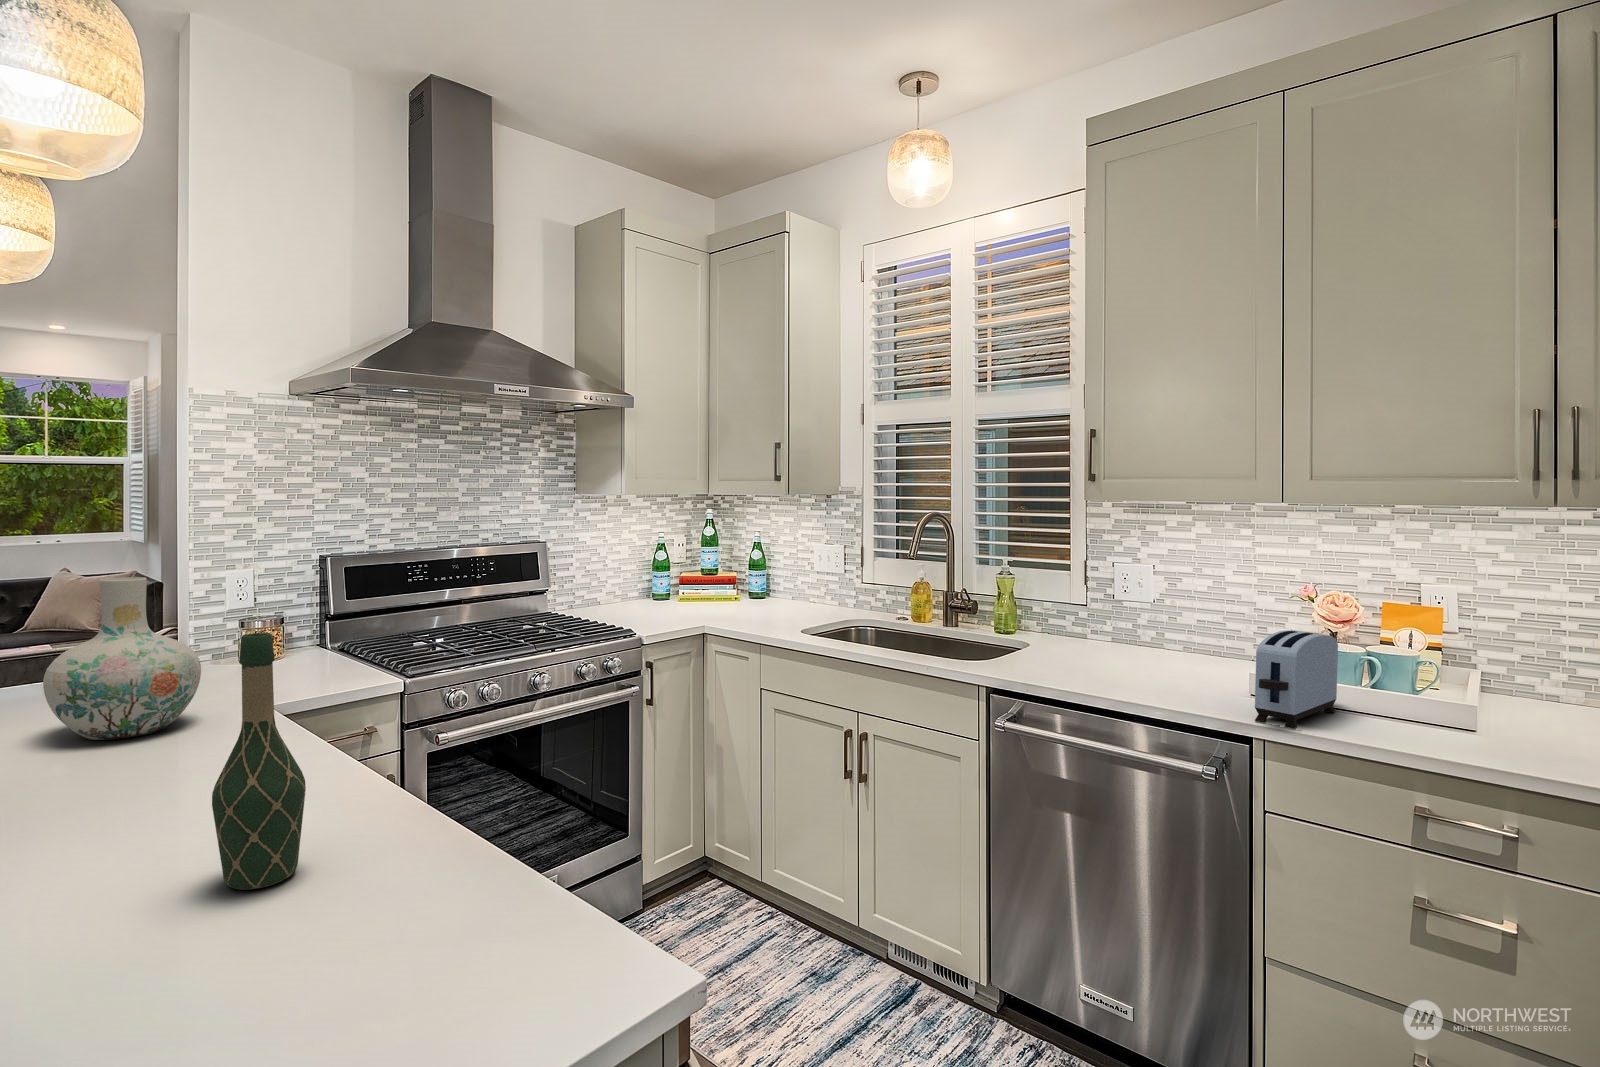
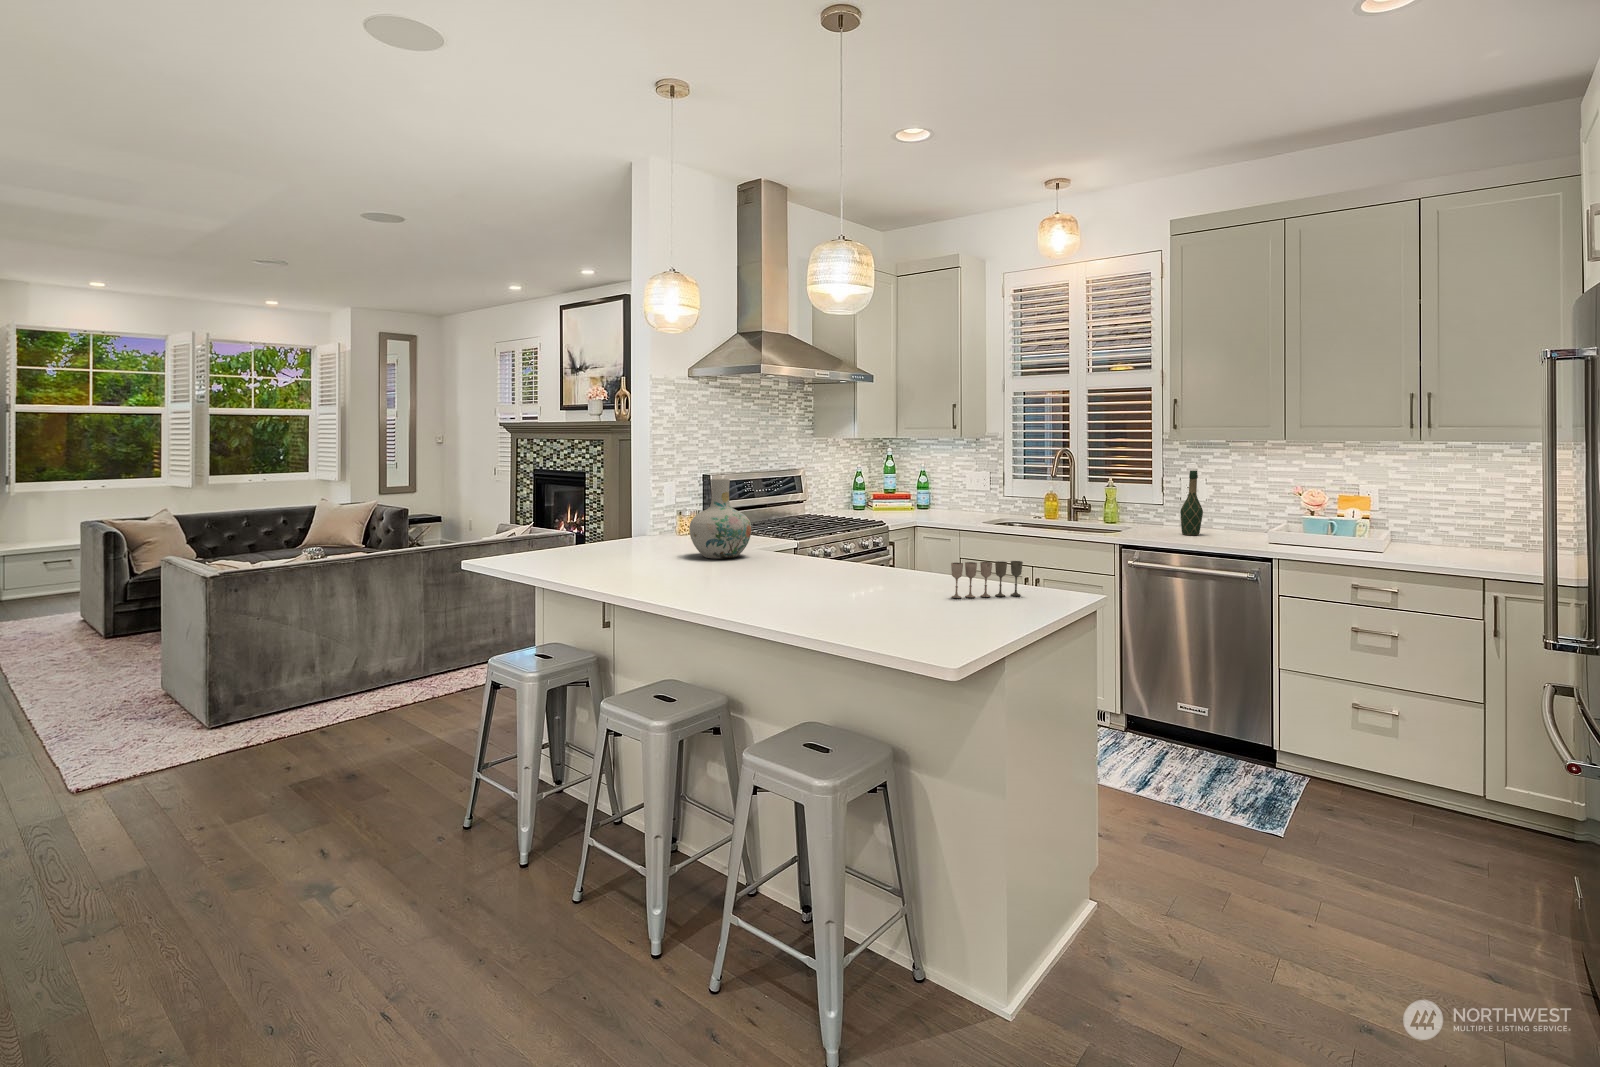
toaster: present [1255,630,1338,729] -> none [1276,505,1317,551]
wine bottle: present [212,633,306,890] -> present [1180,471,1203,535]
wine glass: none [120,875,381,1011] -> present [951,561,1023,598]

